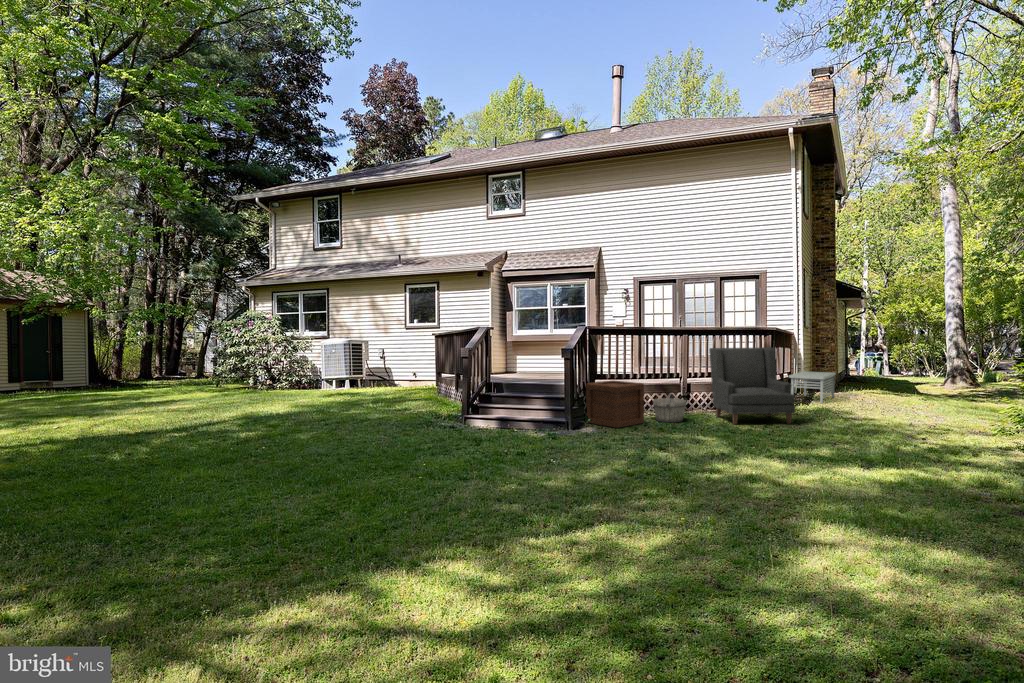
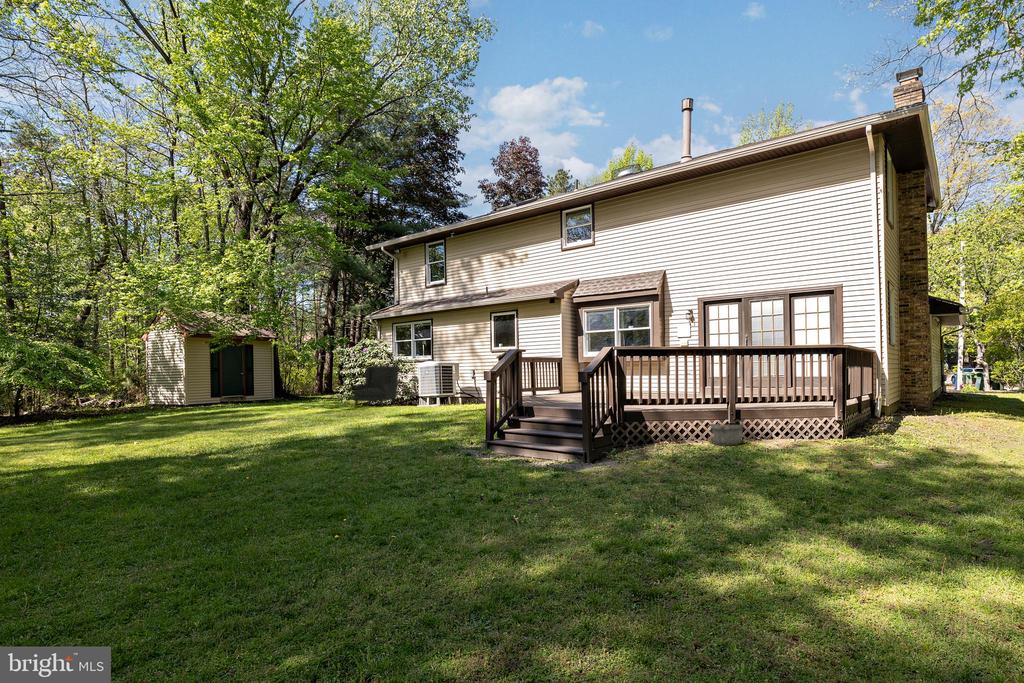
chair: present [709,347,795,424] -> present [353,366,399,407]
storage bench: present [789,371,836,403] -> none [869,392,928,427]
wooden crate: present [586,381,644,428] -> none [637,402,697,450]

